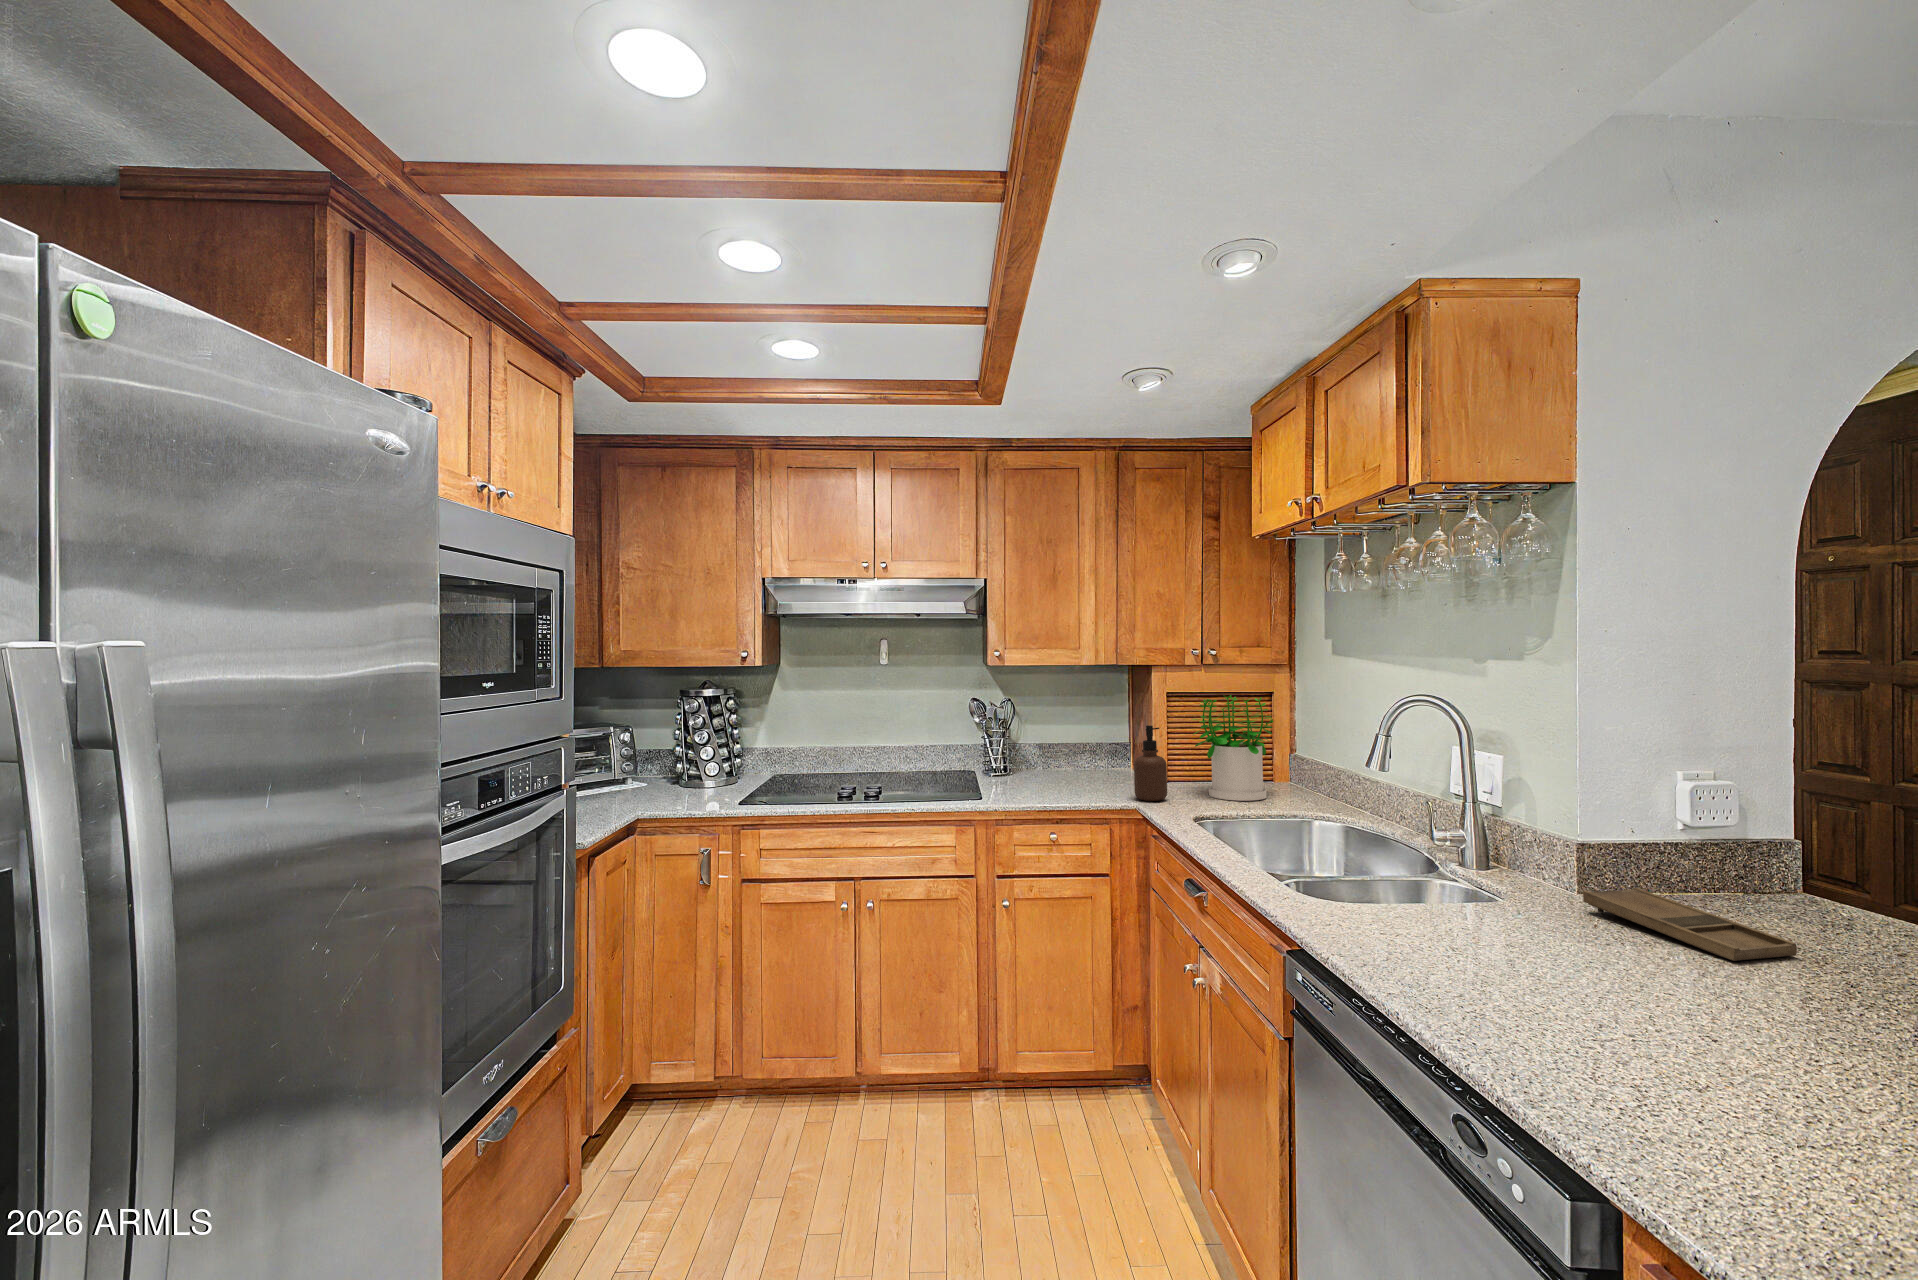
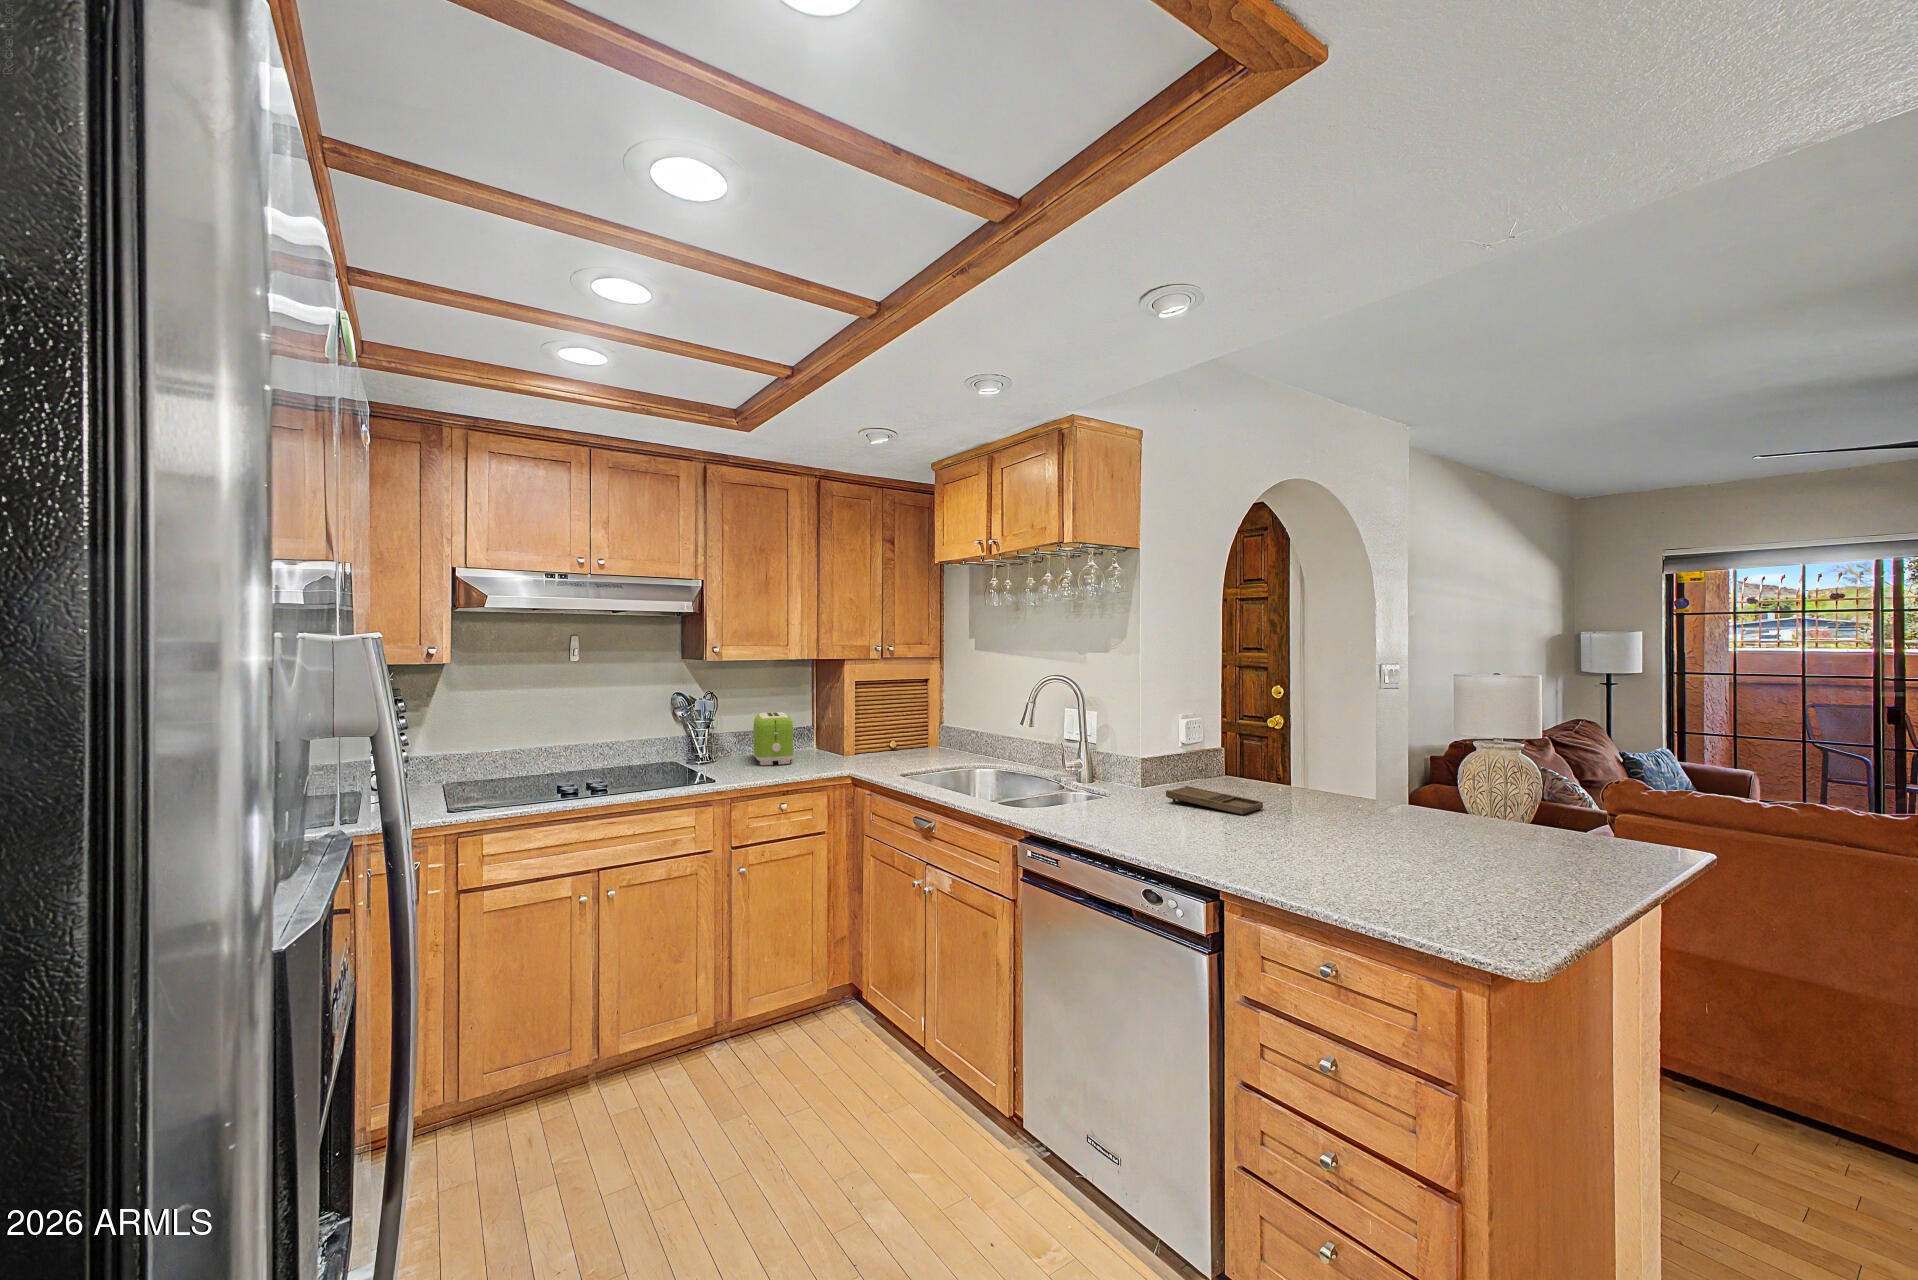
potted plant: present [1193,695,1273,801] -> none [879,683,937,764]
toaster: none [1048,724,1095,786] -> present [753,712,793,765]
soap dispenser: present [1134,725,1167,801] -> none [840,709,867,770]

